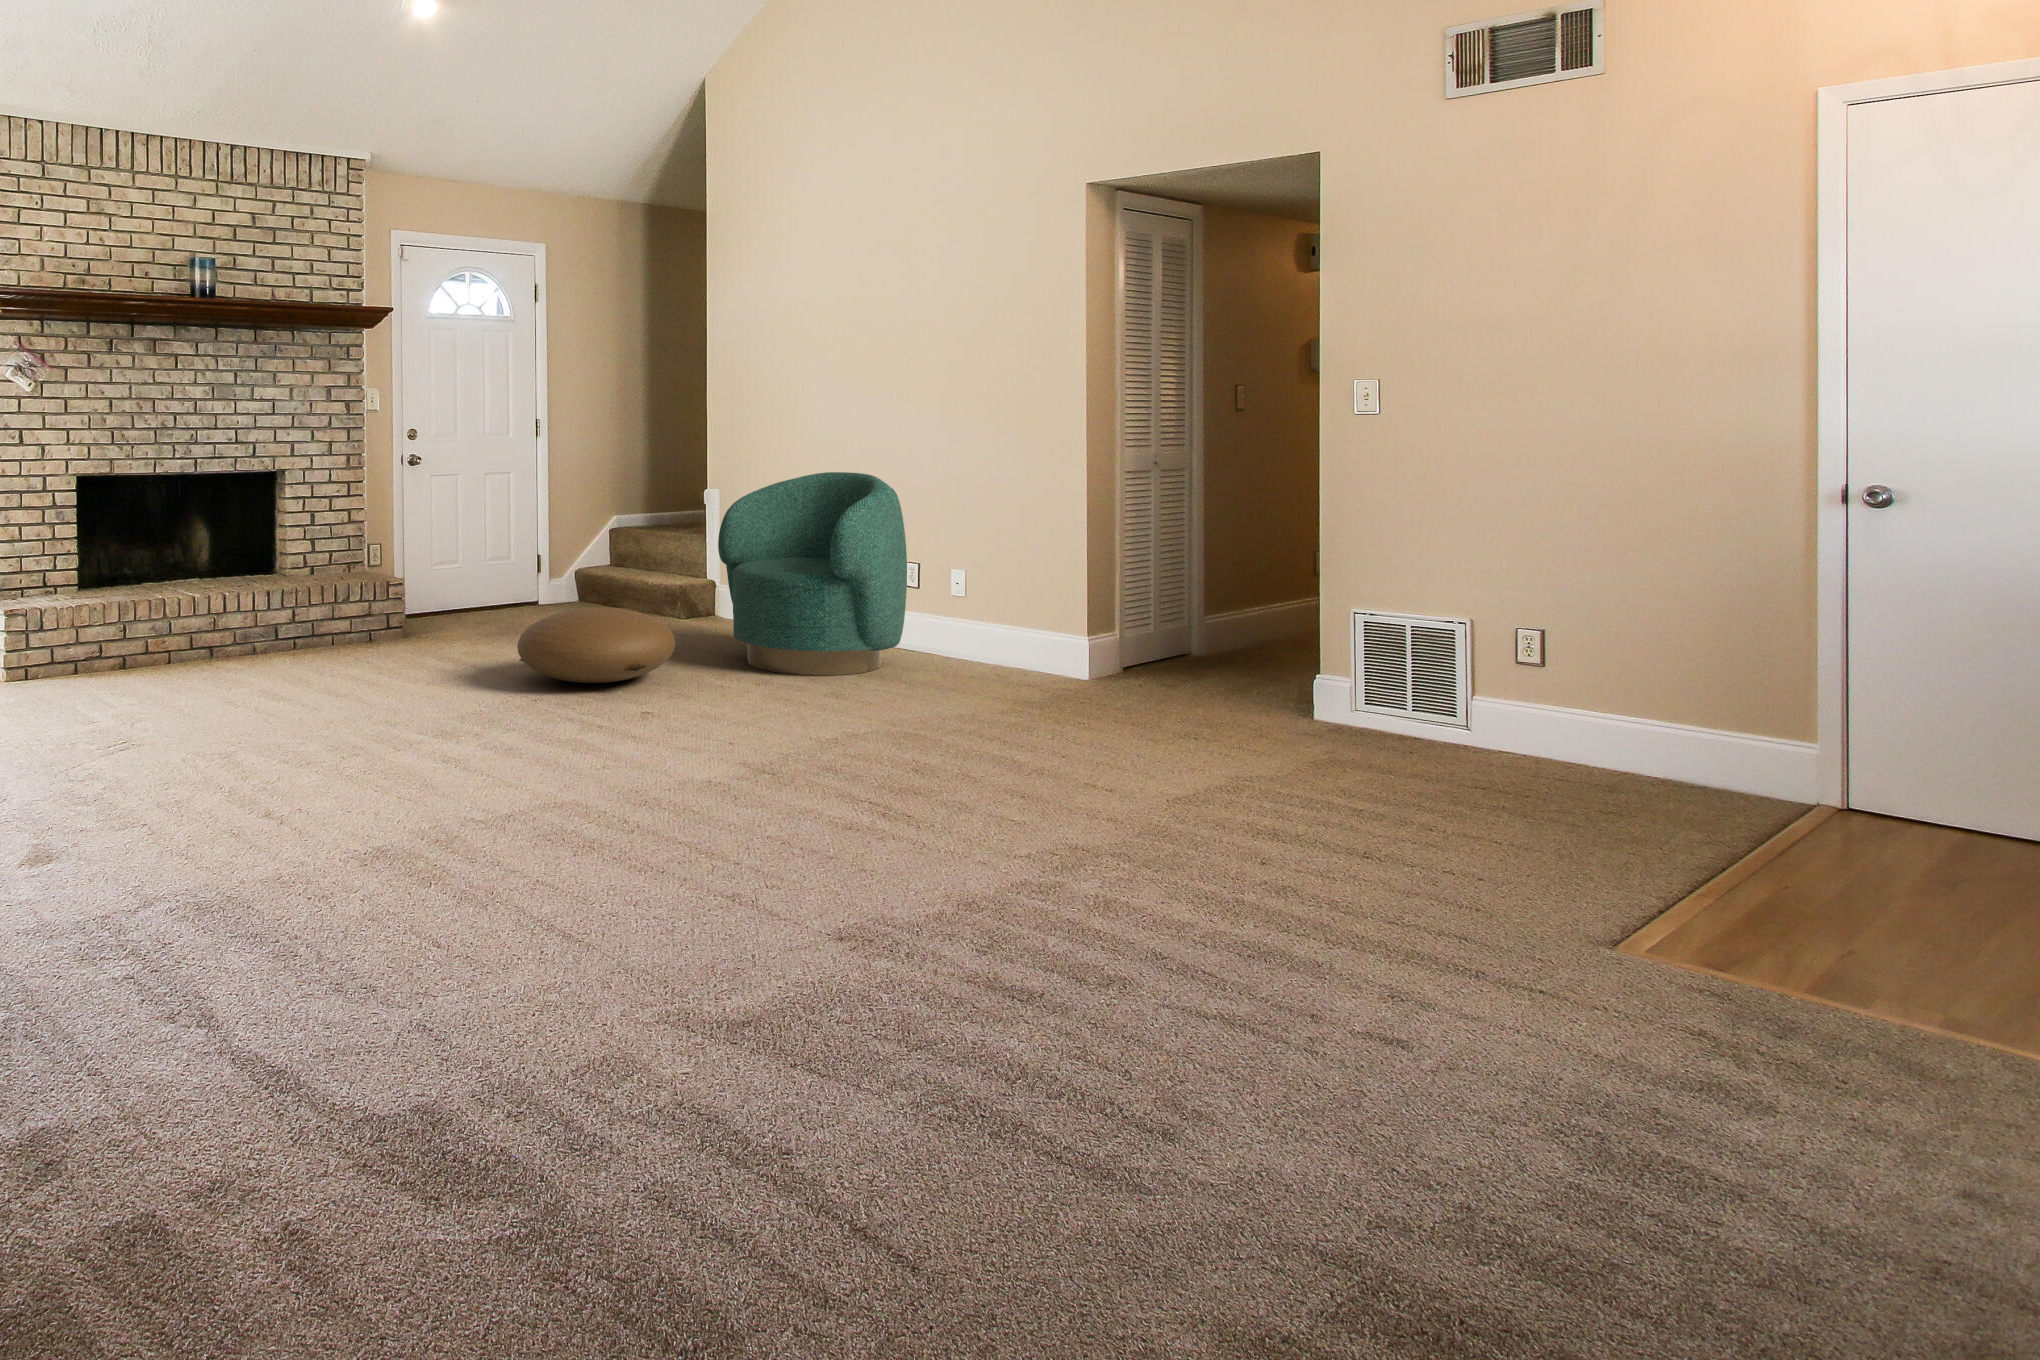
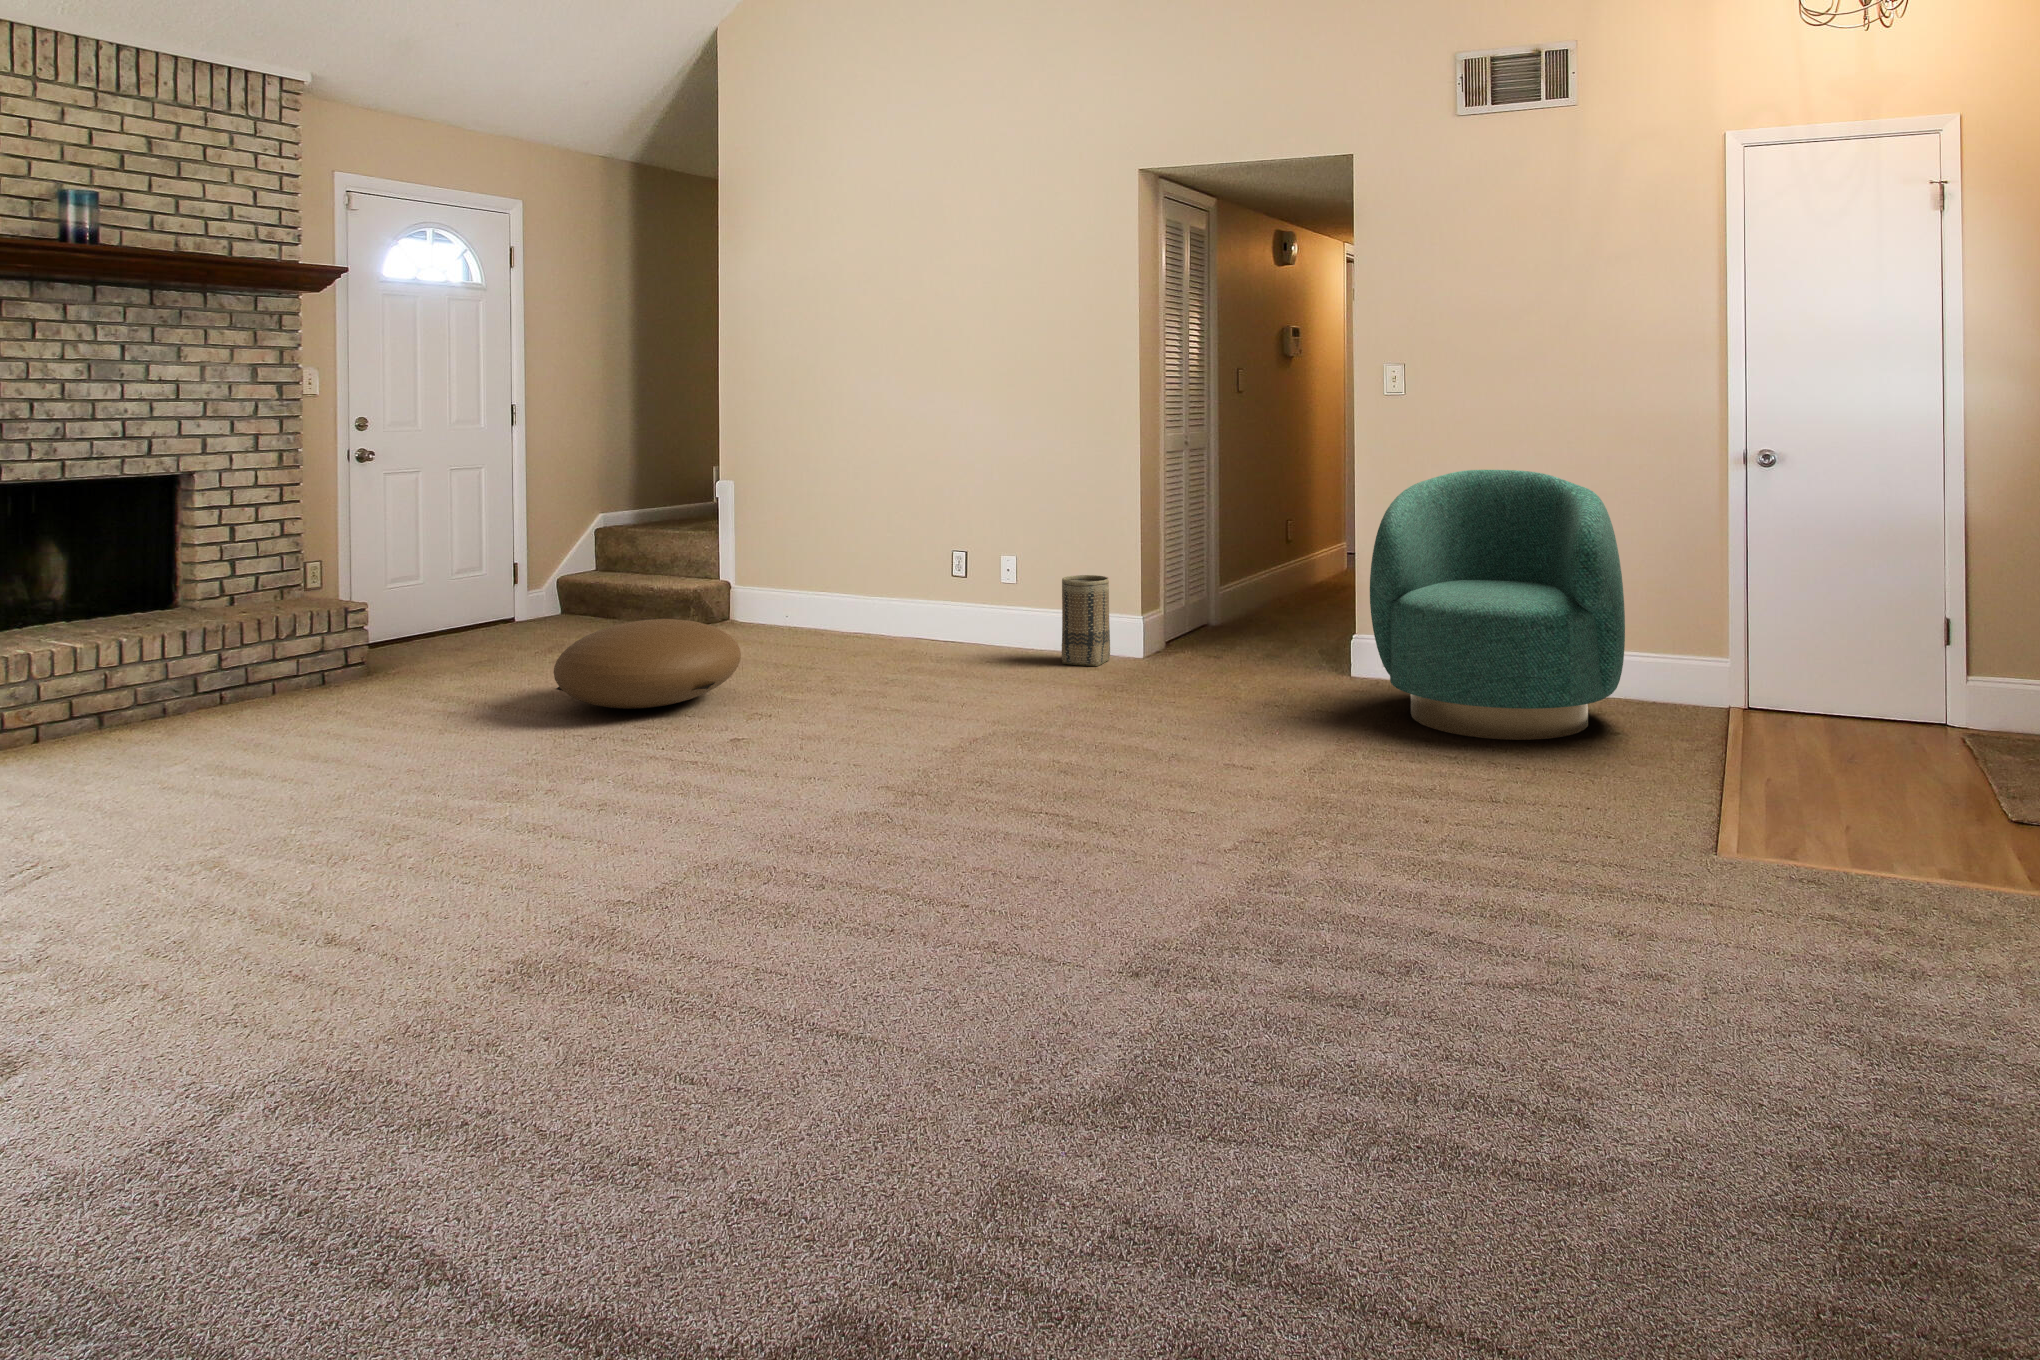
armchair: present [718,472,907,675] -> present [1370,470,1625,740]
basket: none [989,593,1042,685] -> present [1062,575,1110,666]

